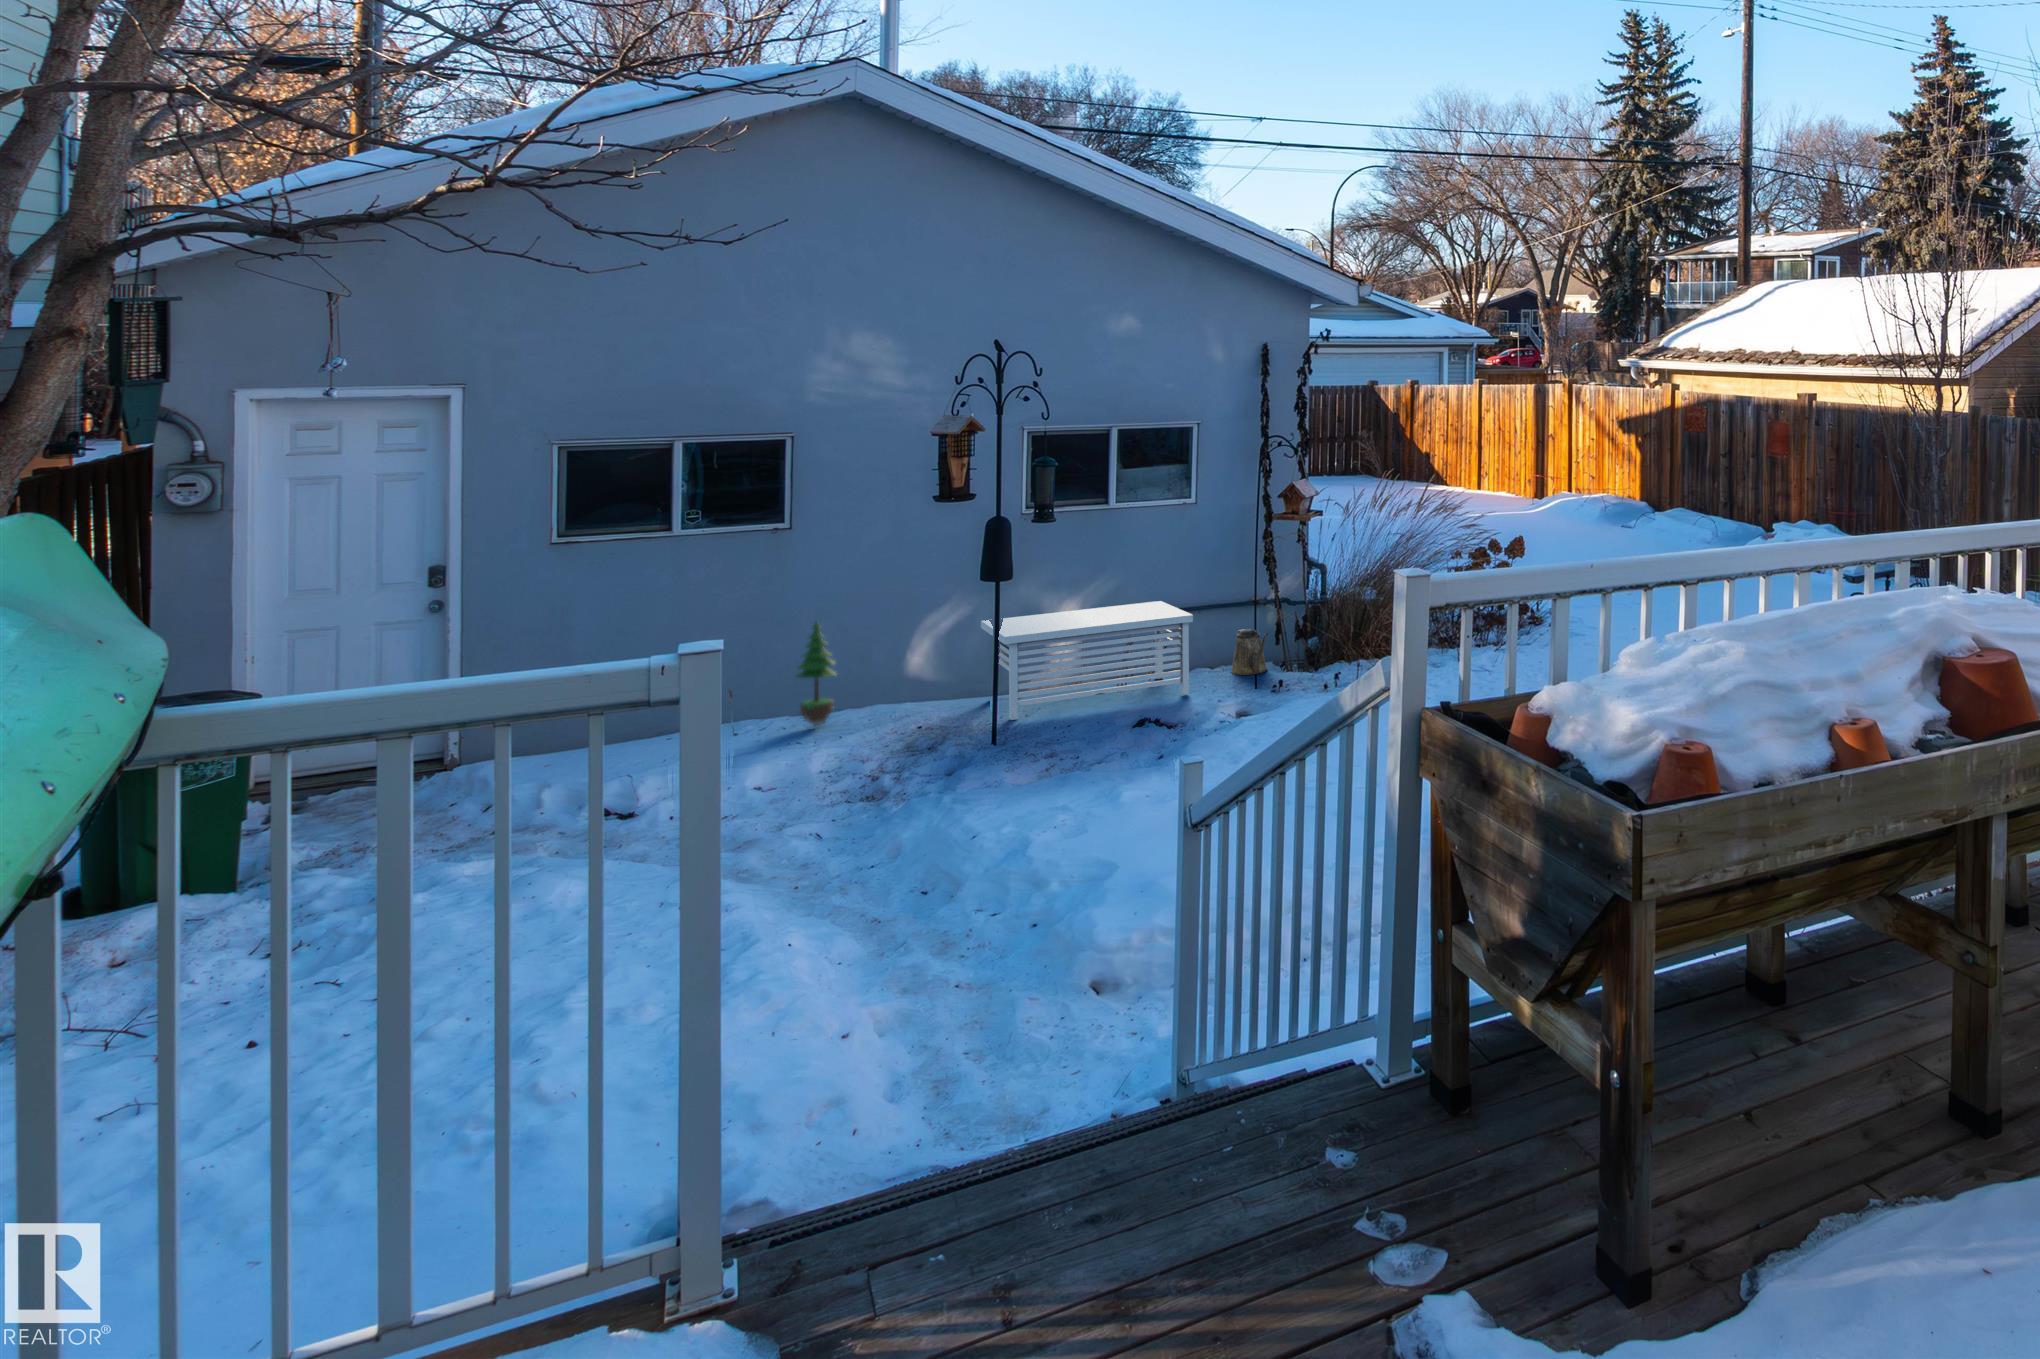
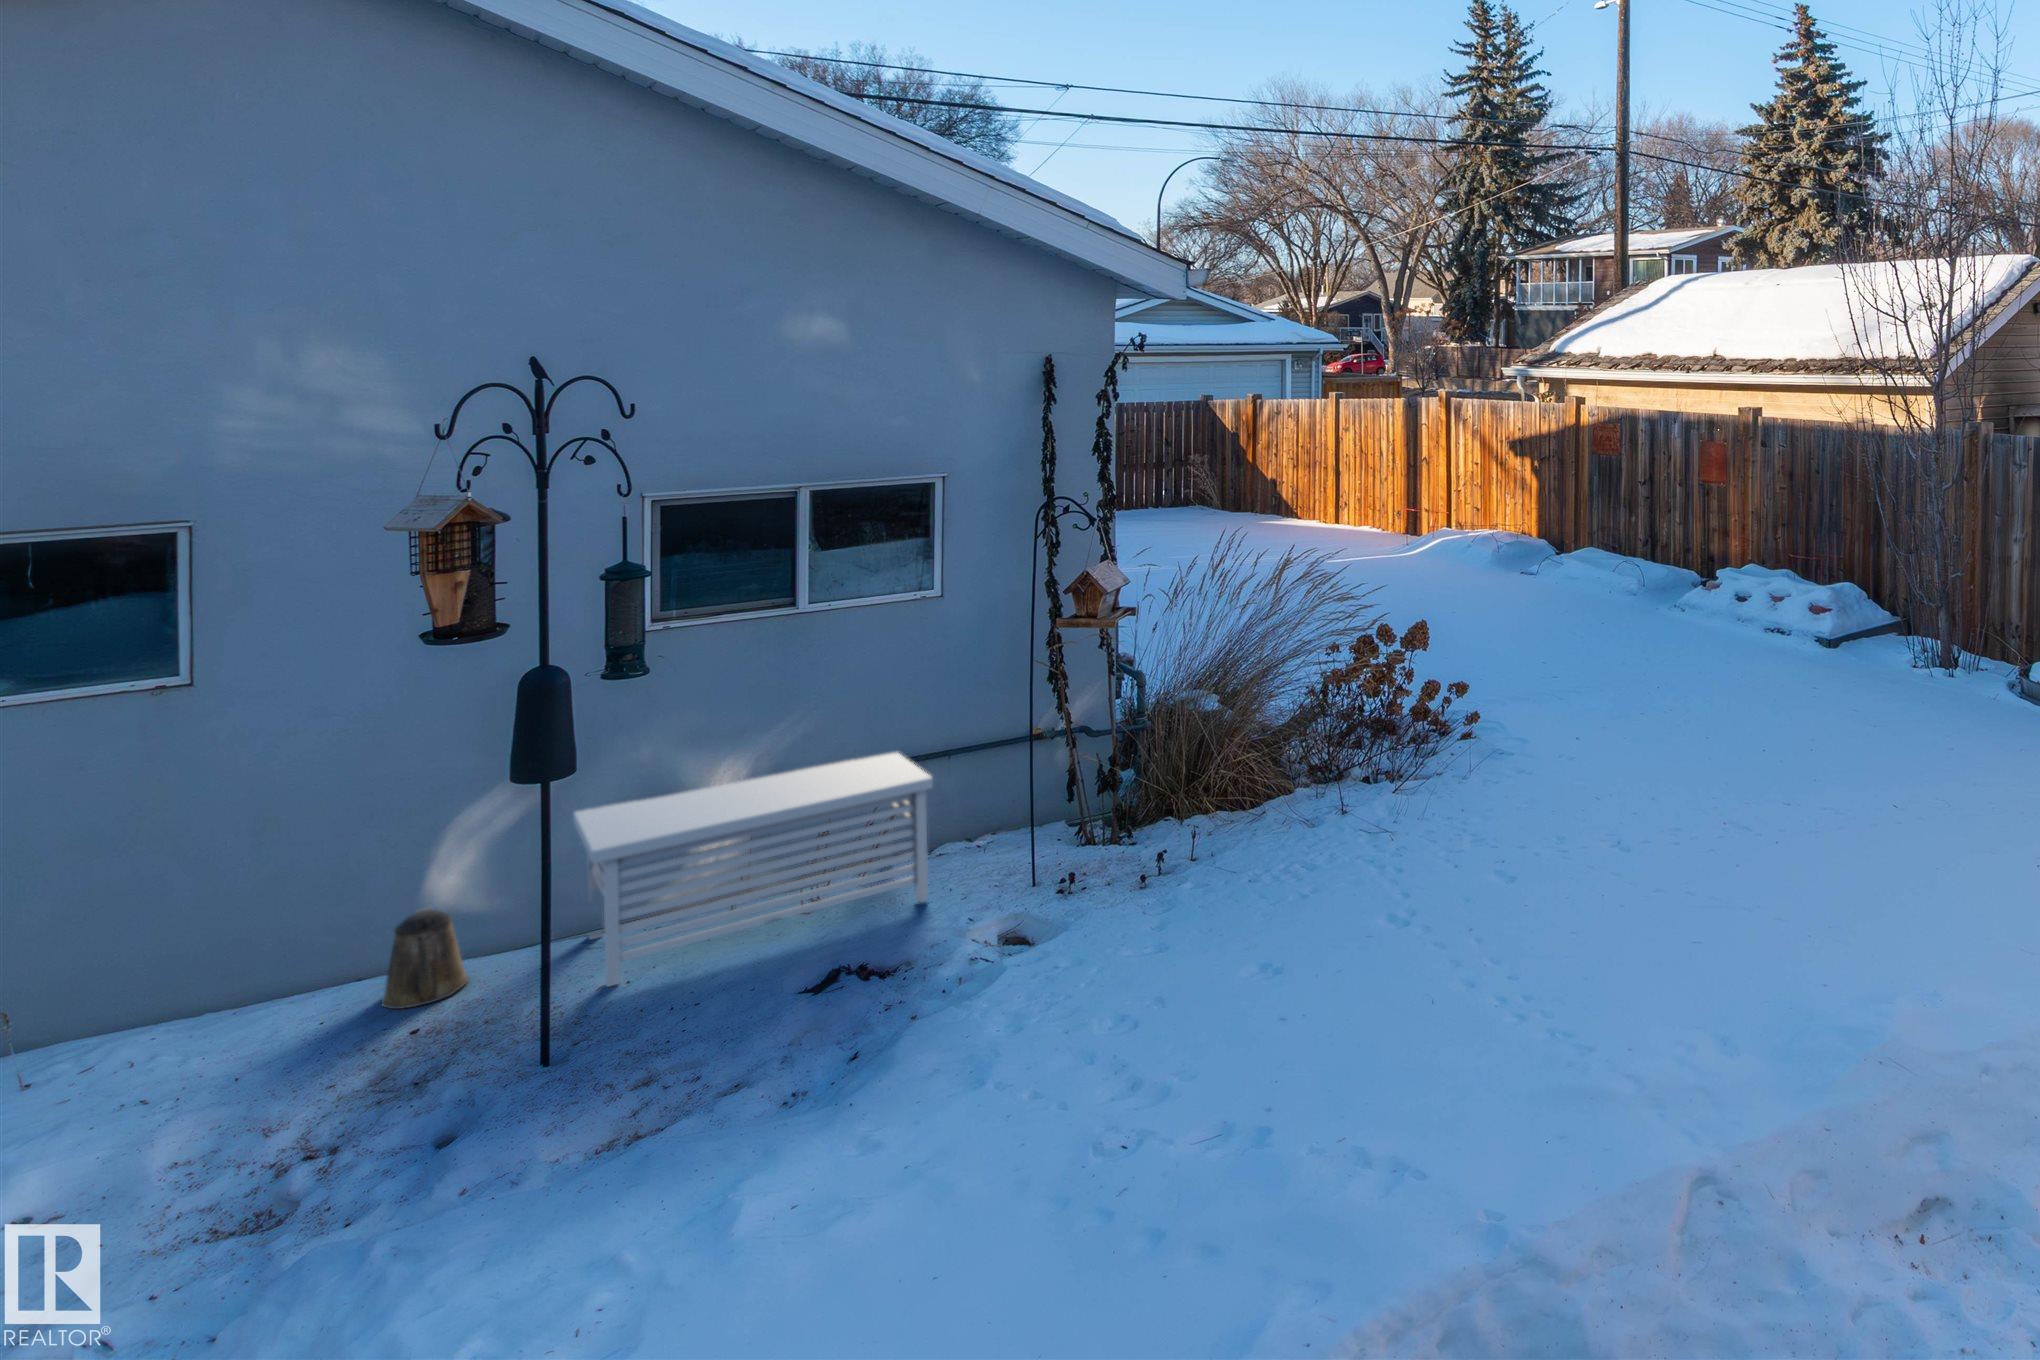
potted tree: present [796,622,836,727] -> none [186,846,279,1034]
watering can: present [1231,629,1268,675] -> present [381,906,469,1009]

